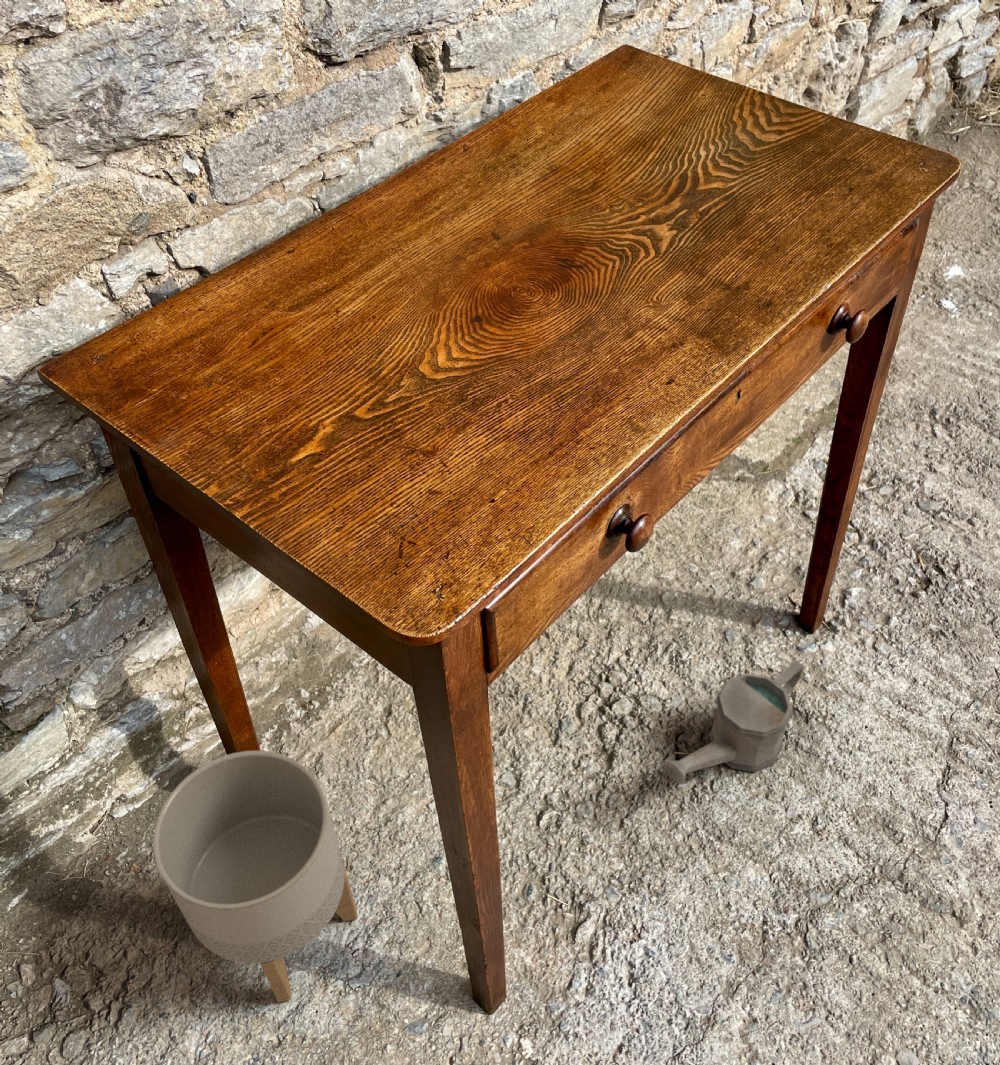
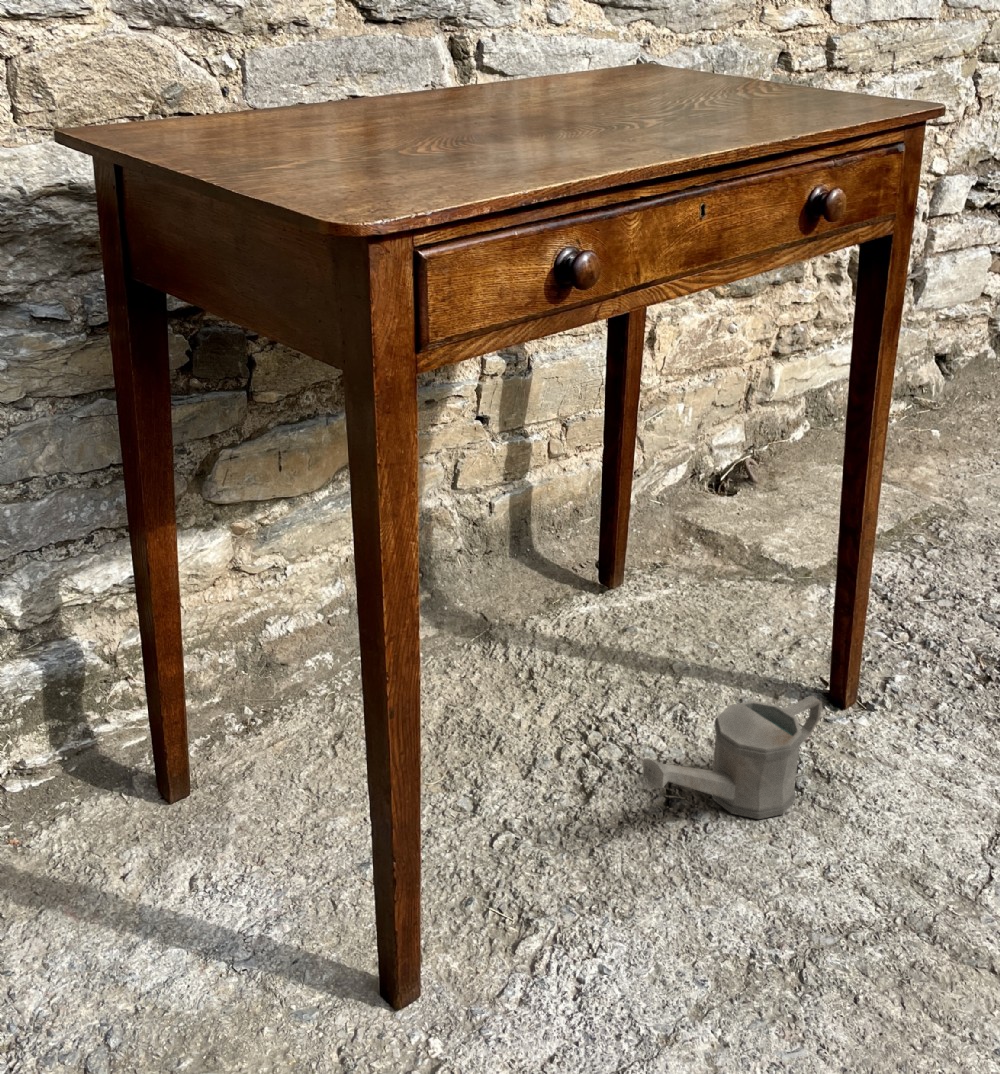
planter: present [153,751,357,1002] -> none [36,649,260,973]

